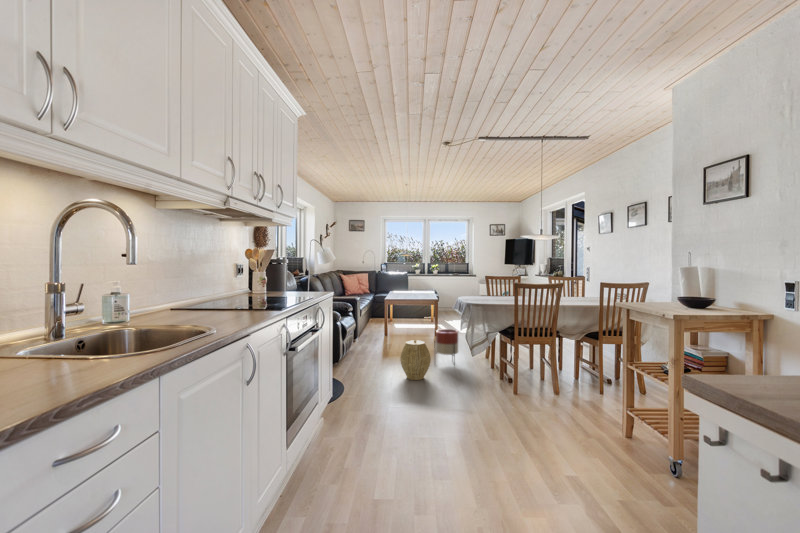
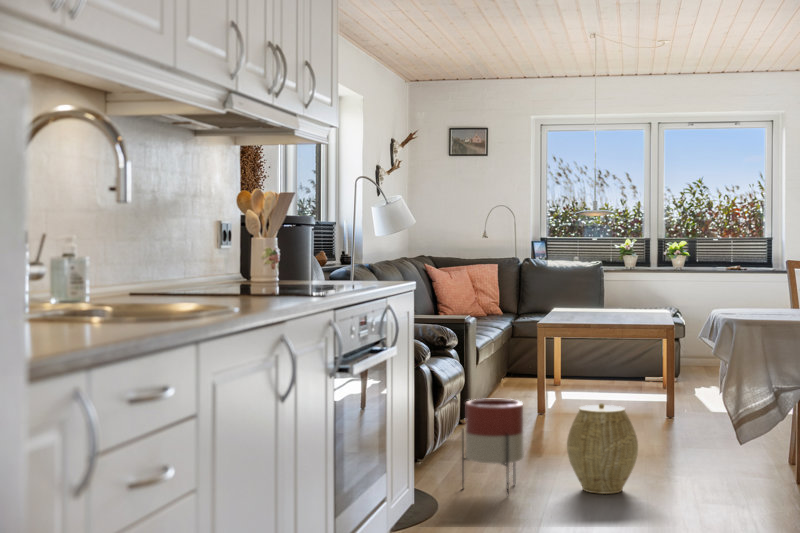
planter: present [434,329,458,356] -> present [462,399,524,494]

